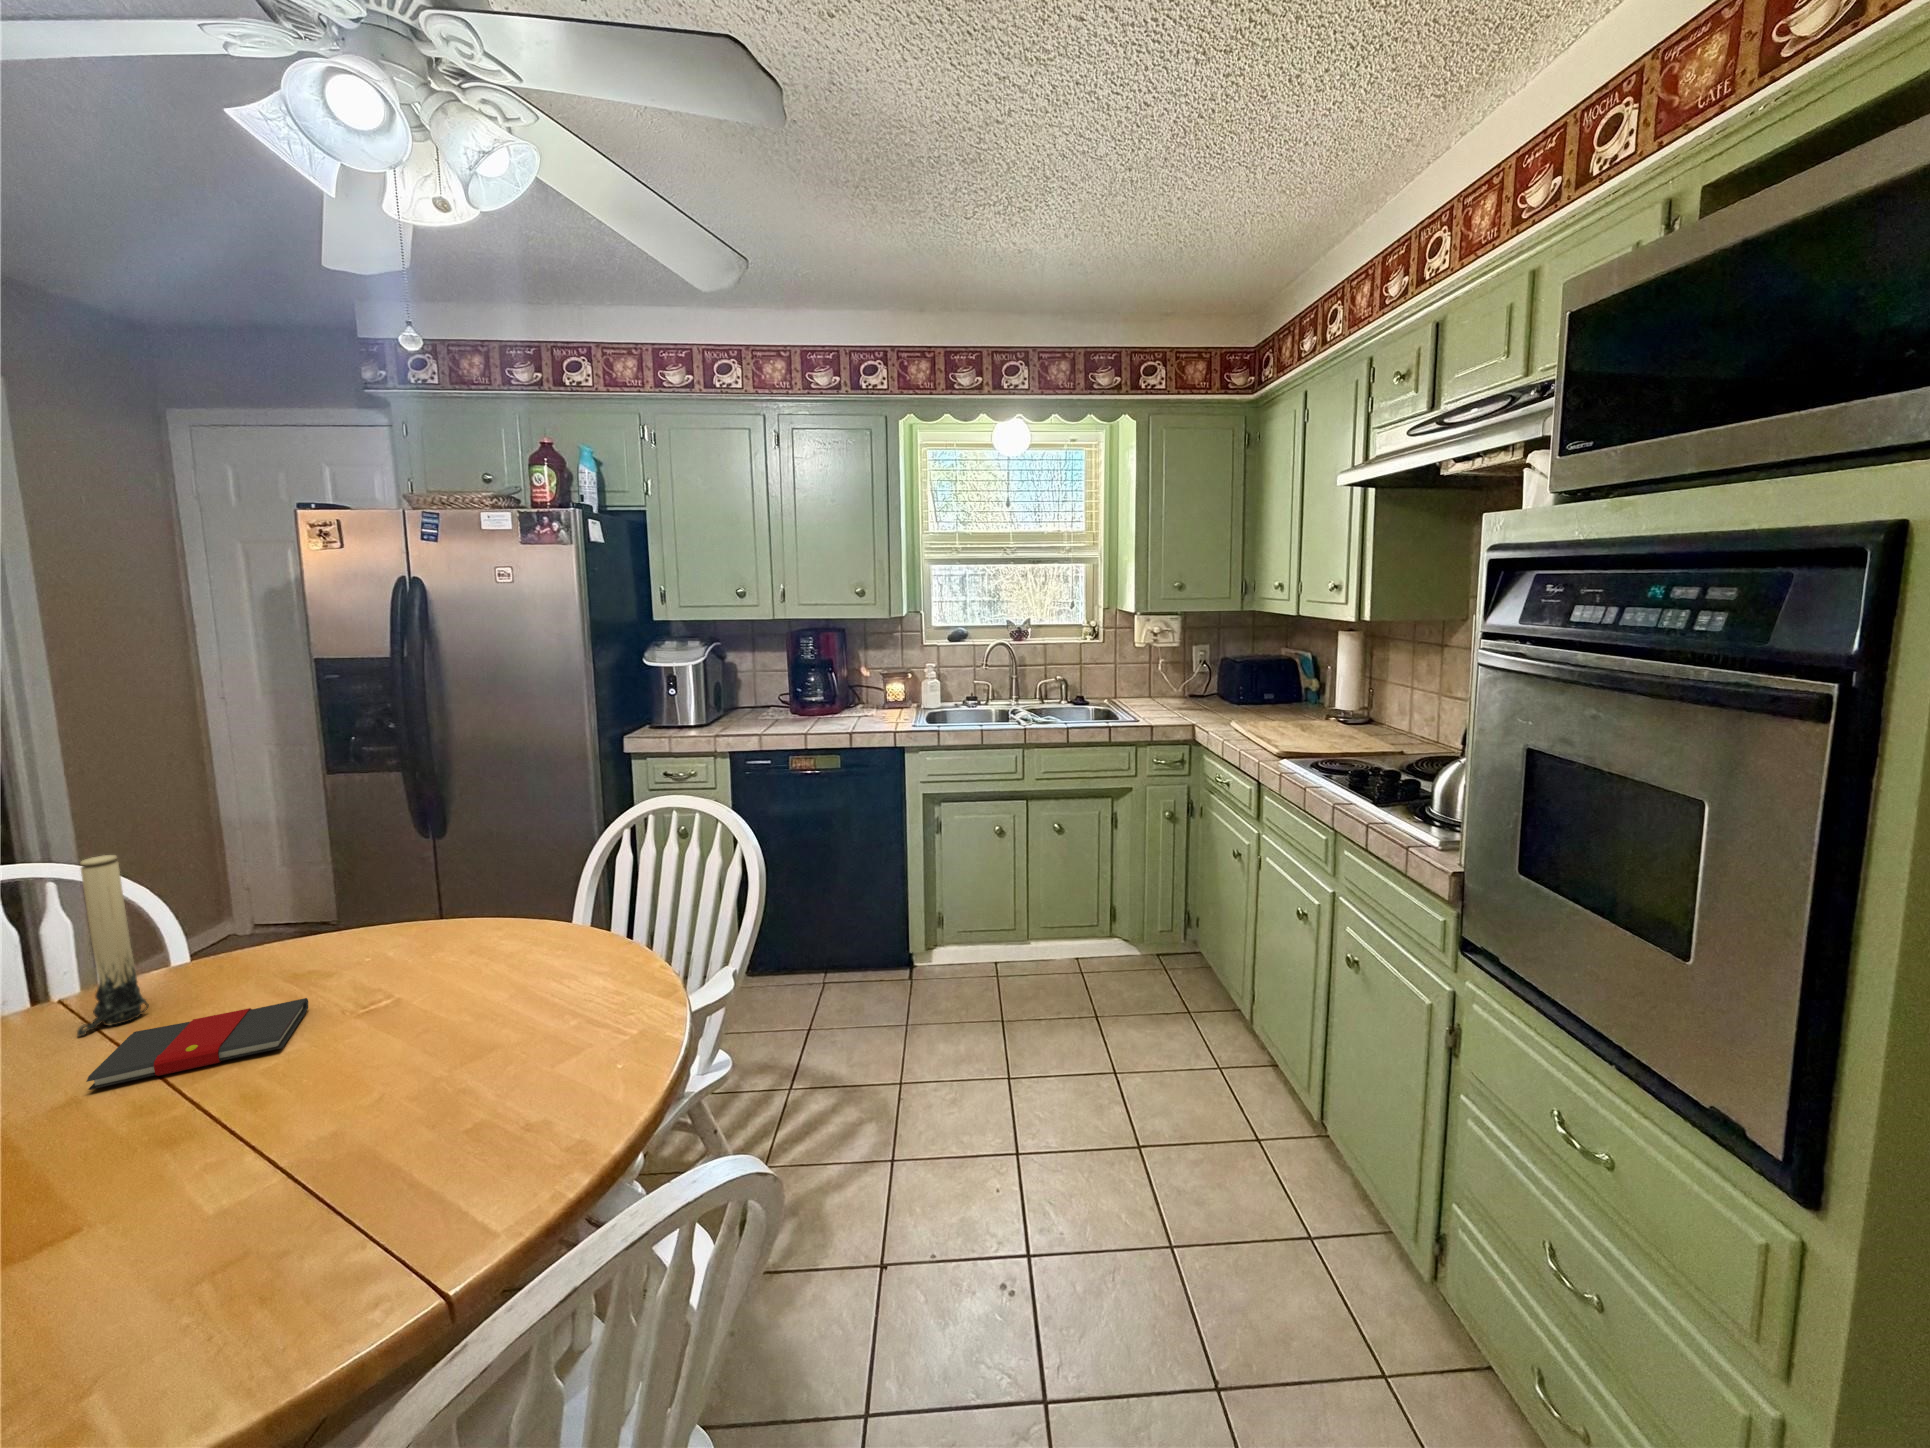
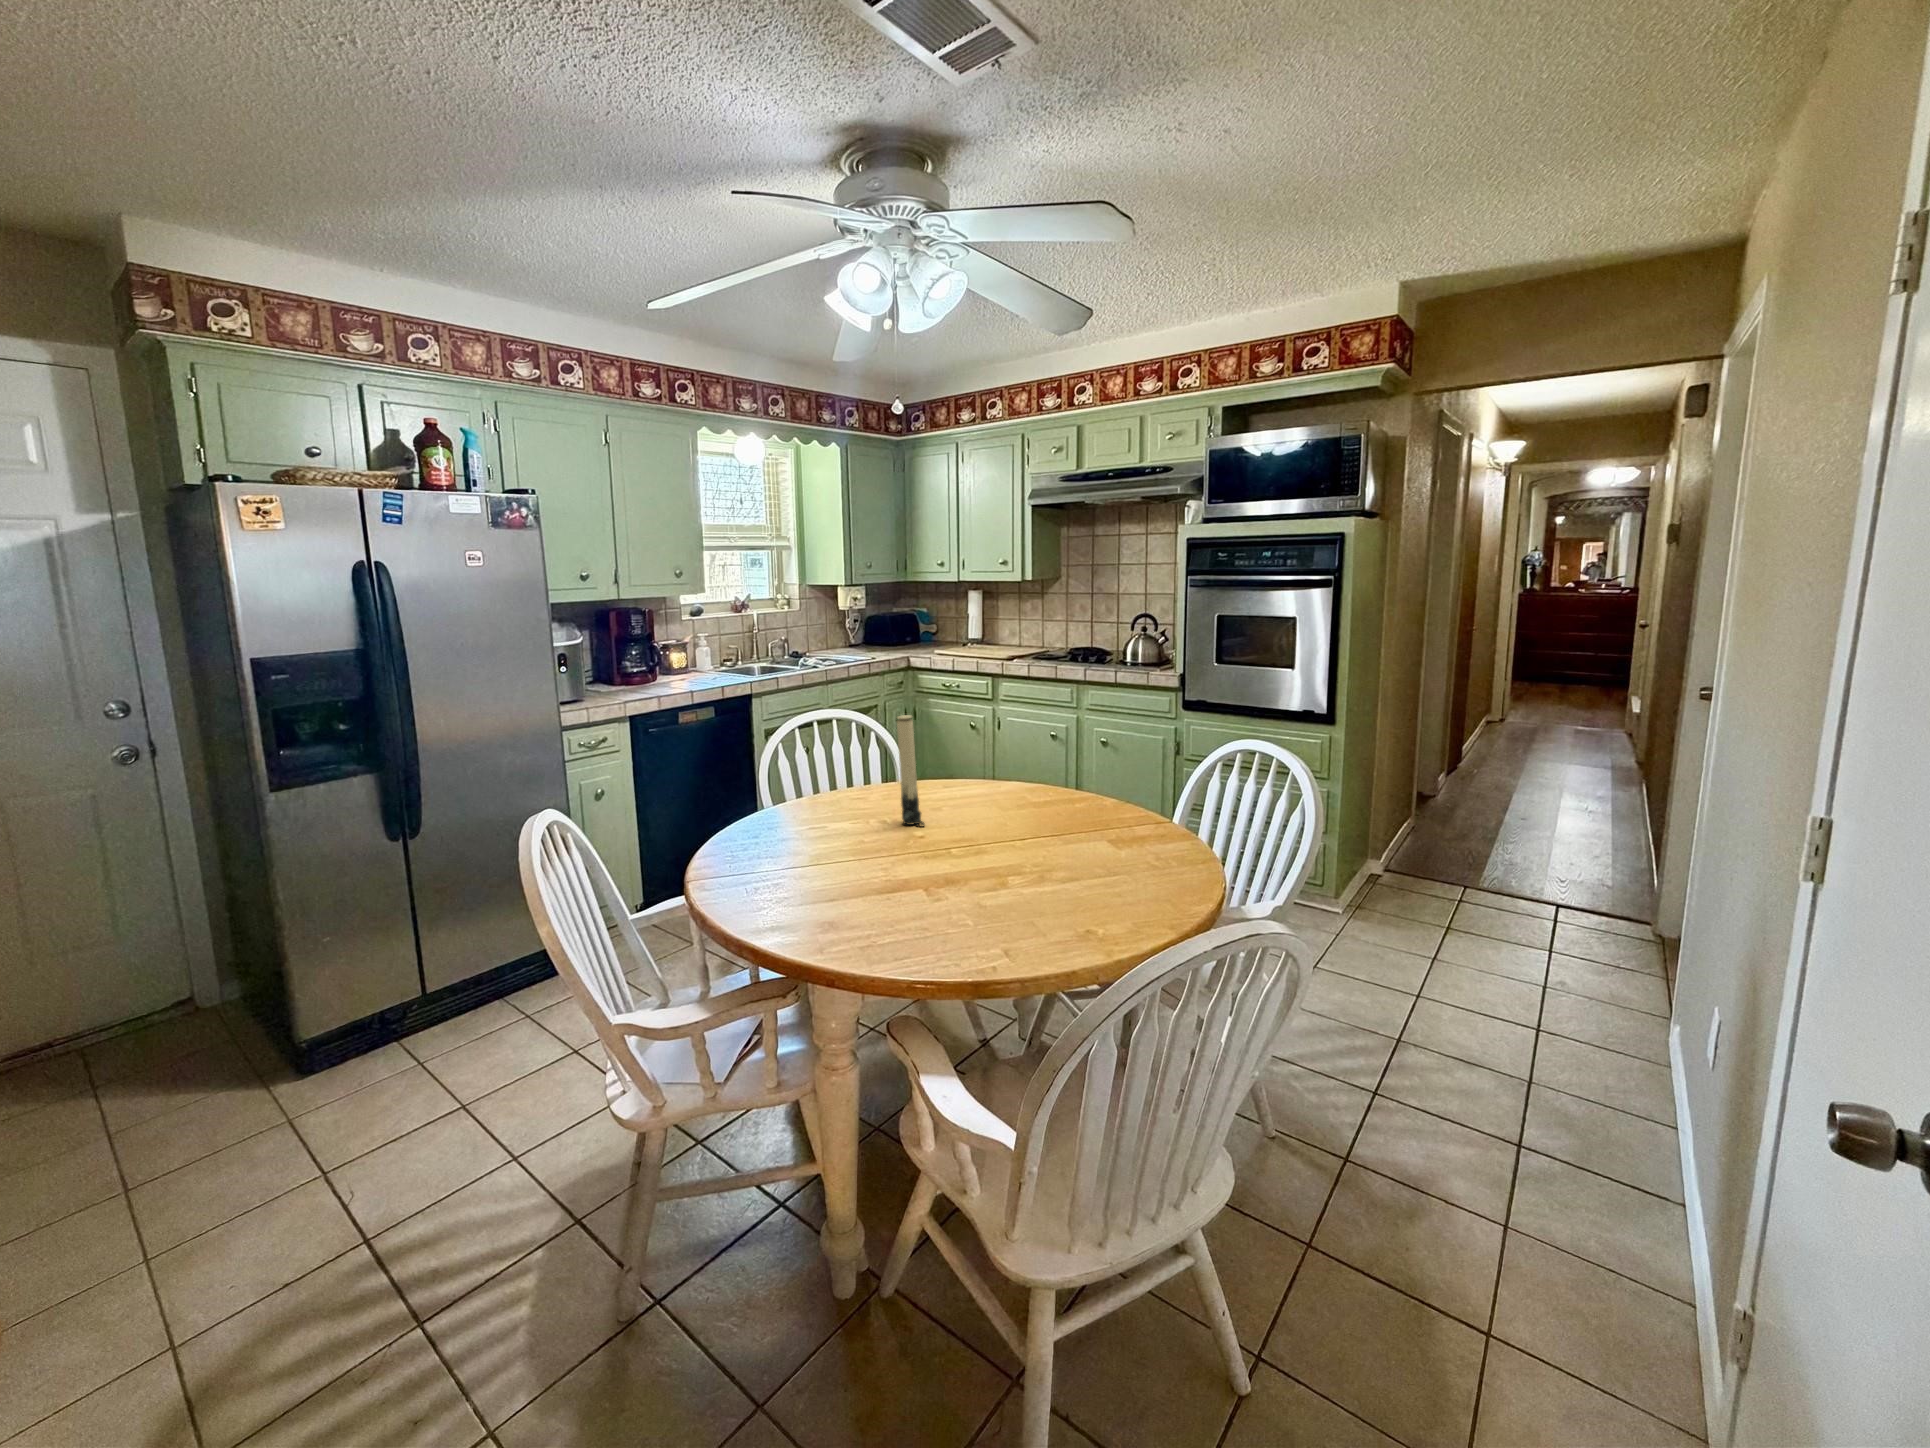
book: present [86,998,308,1090] -> none [956,787,1017,816]

